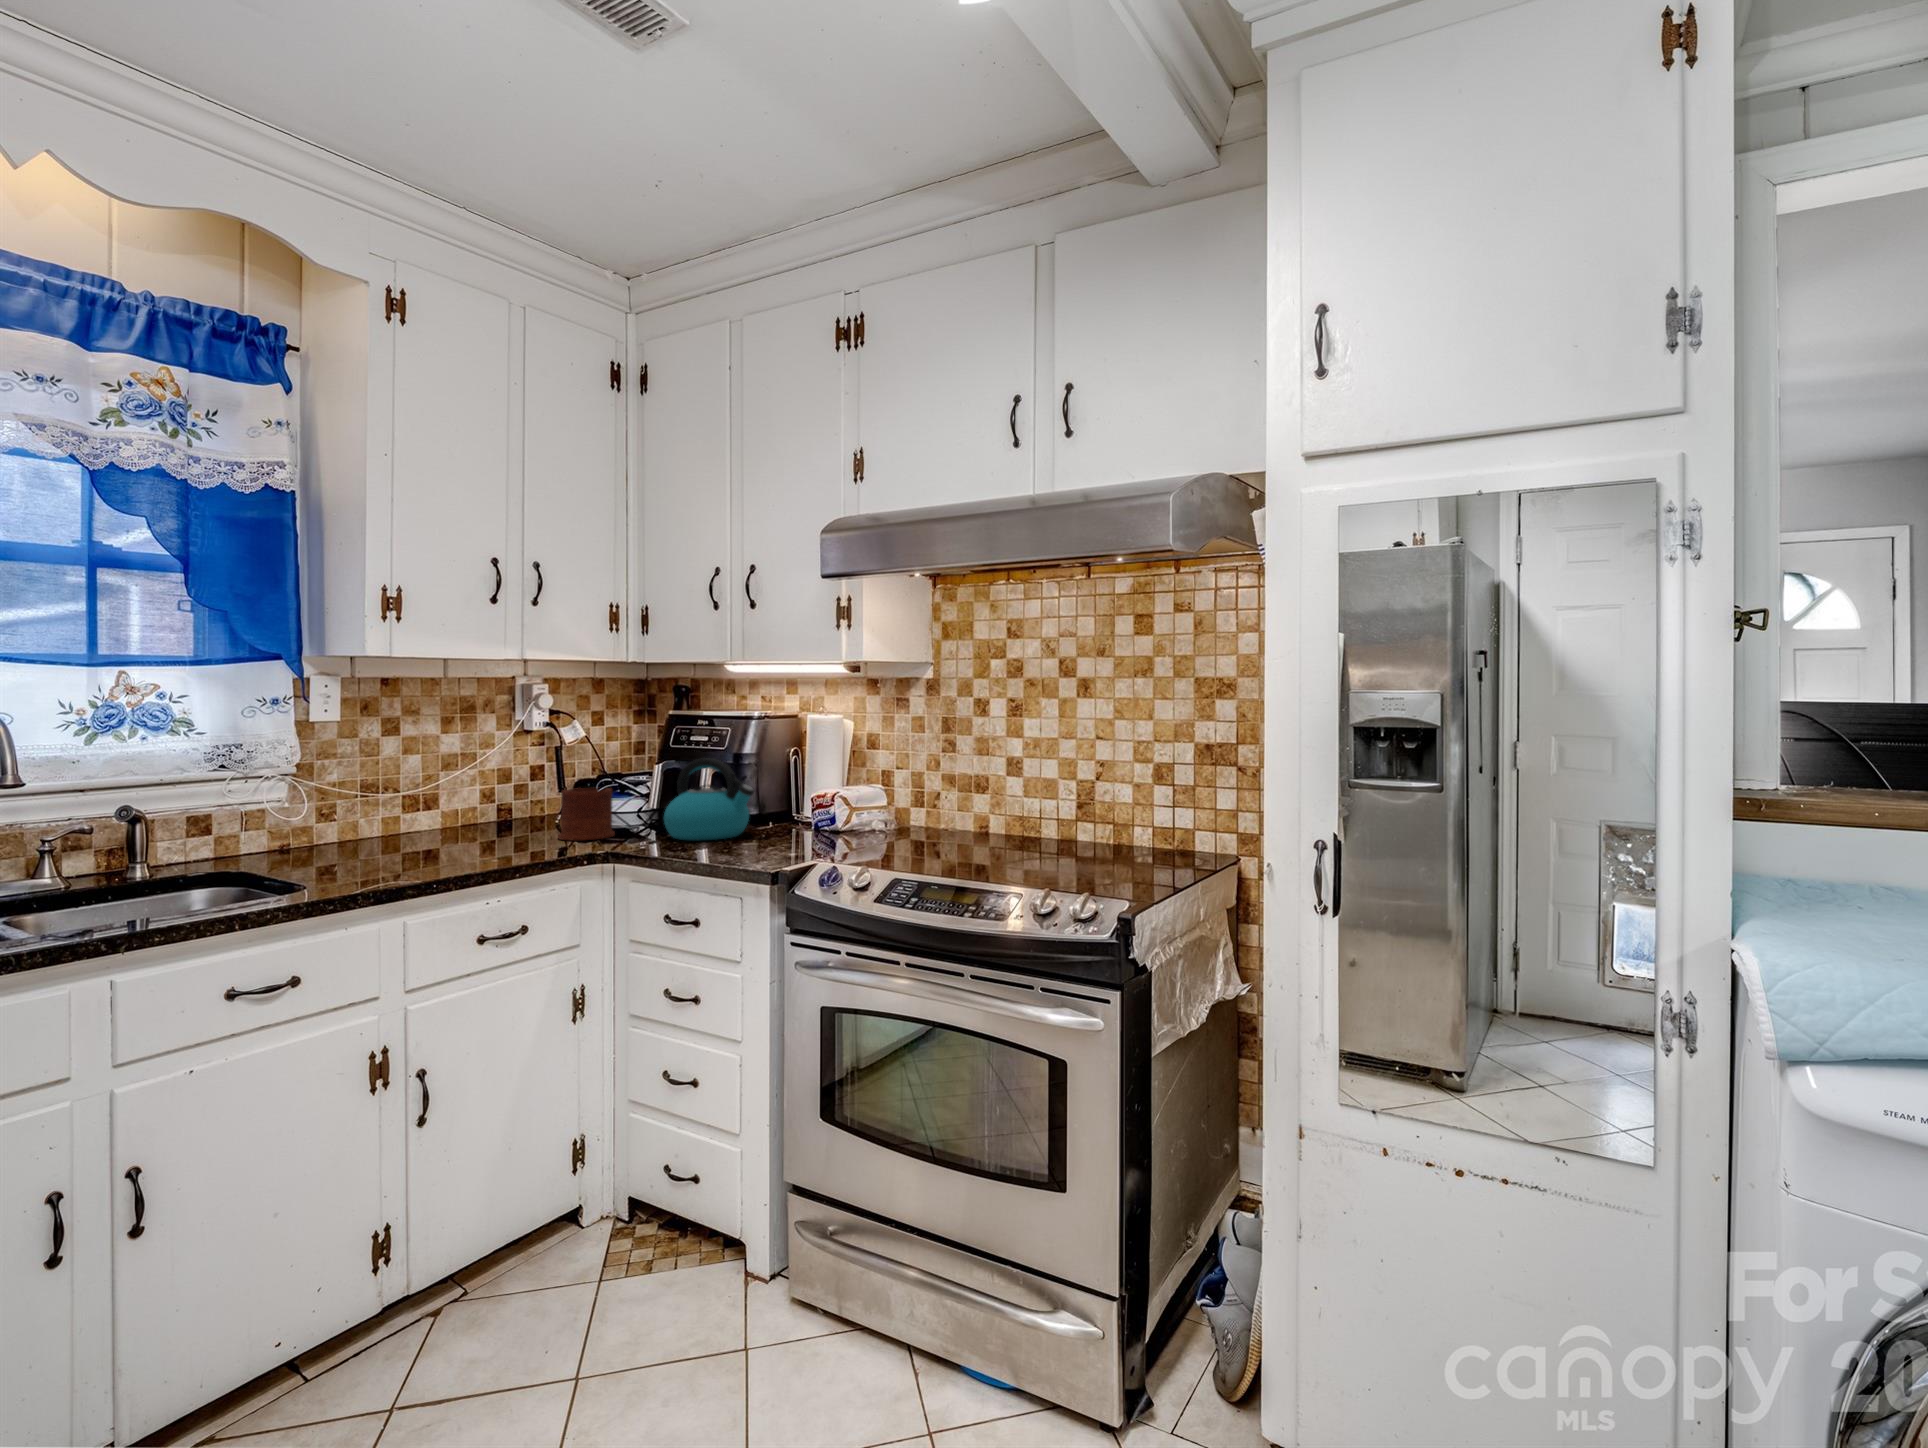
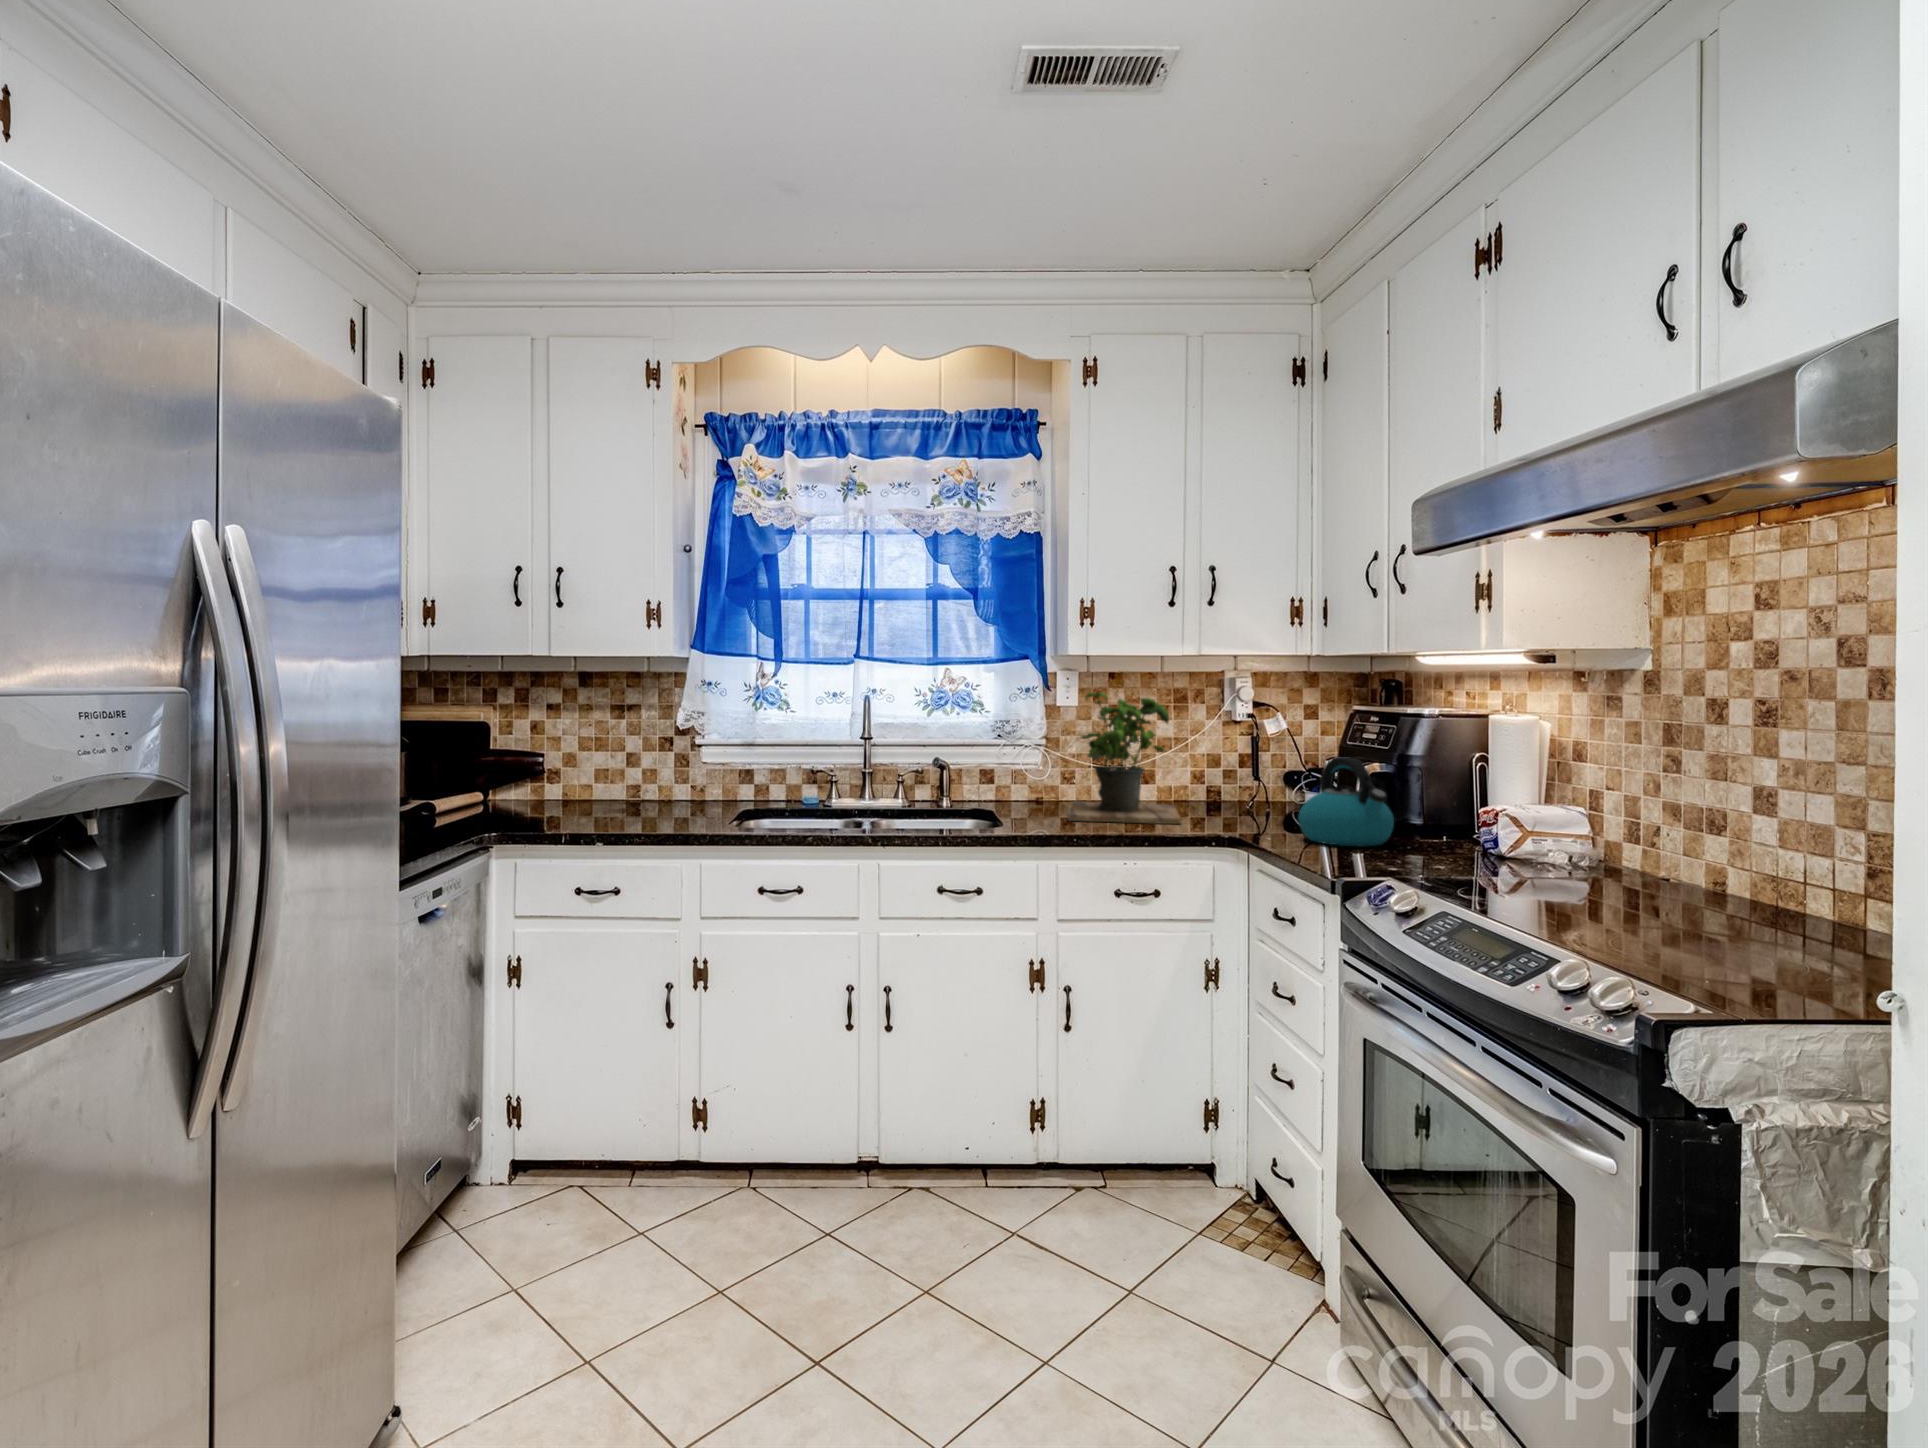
potted plant: none [339,702,520,861] -> present [1068,692,1181,824]
mug: present [558,788,615,840] -> none [1219,778,1277,829]

